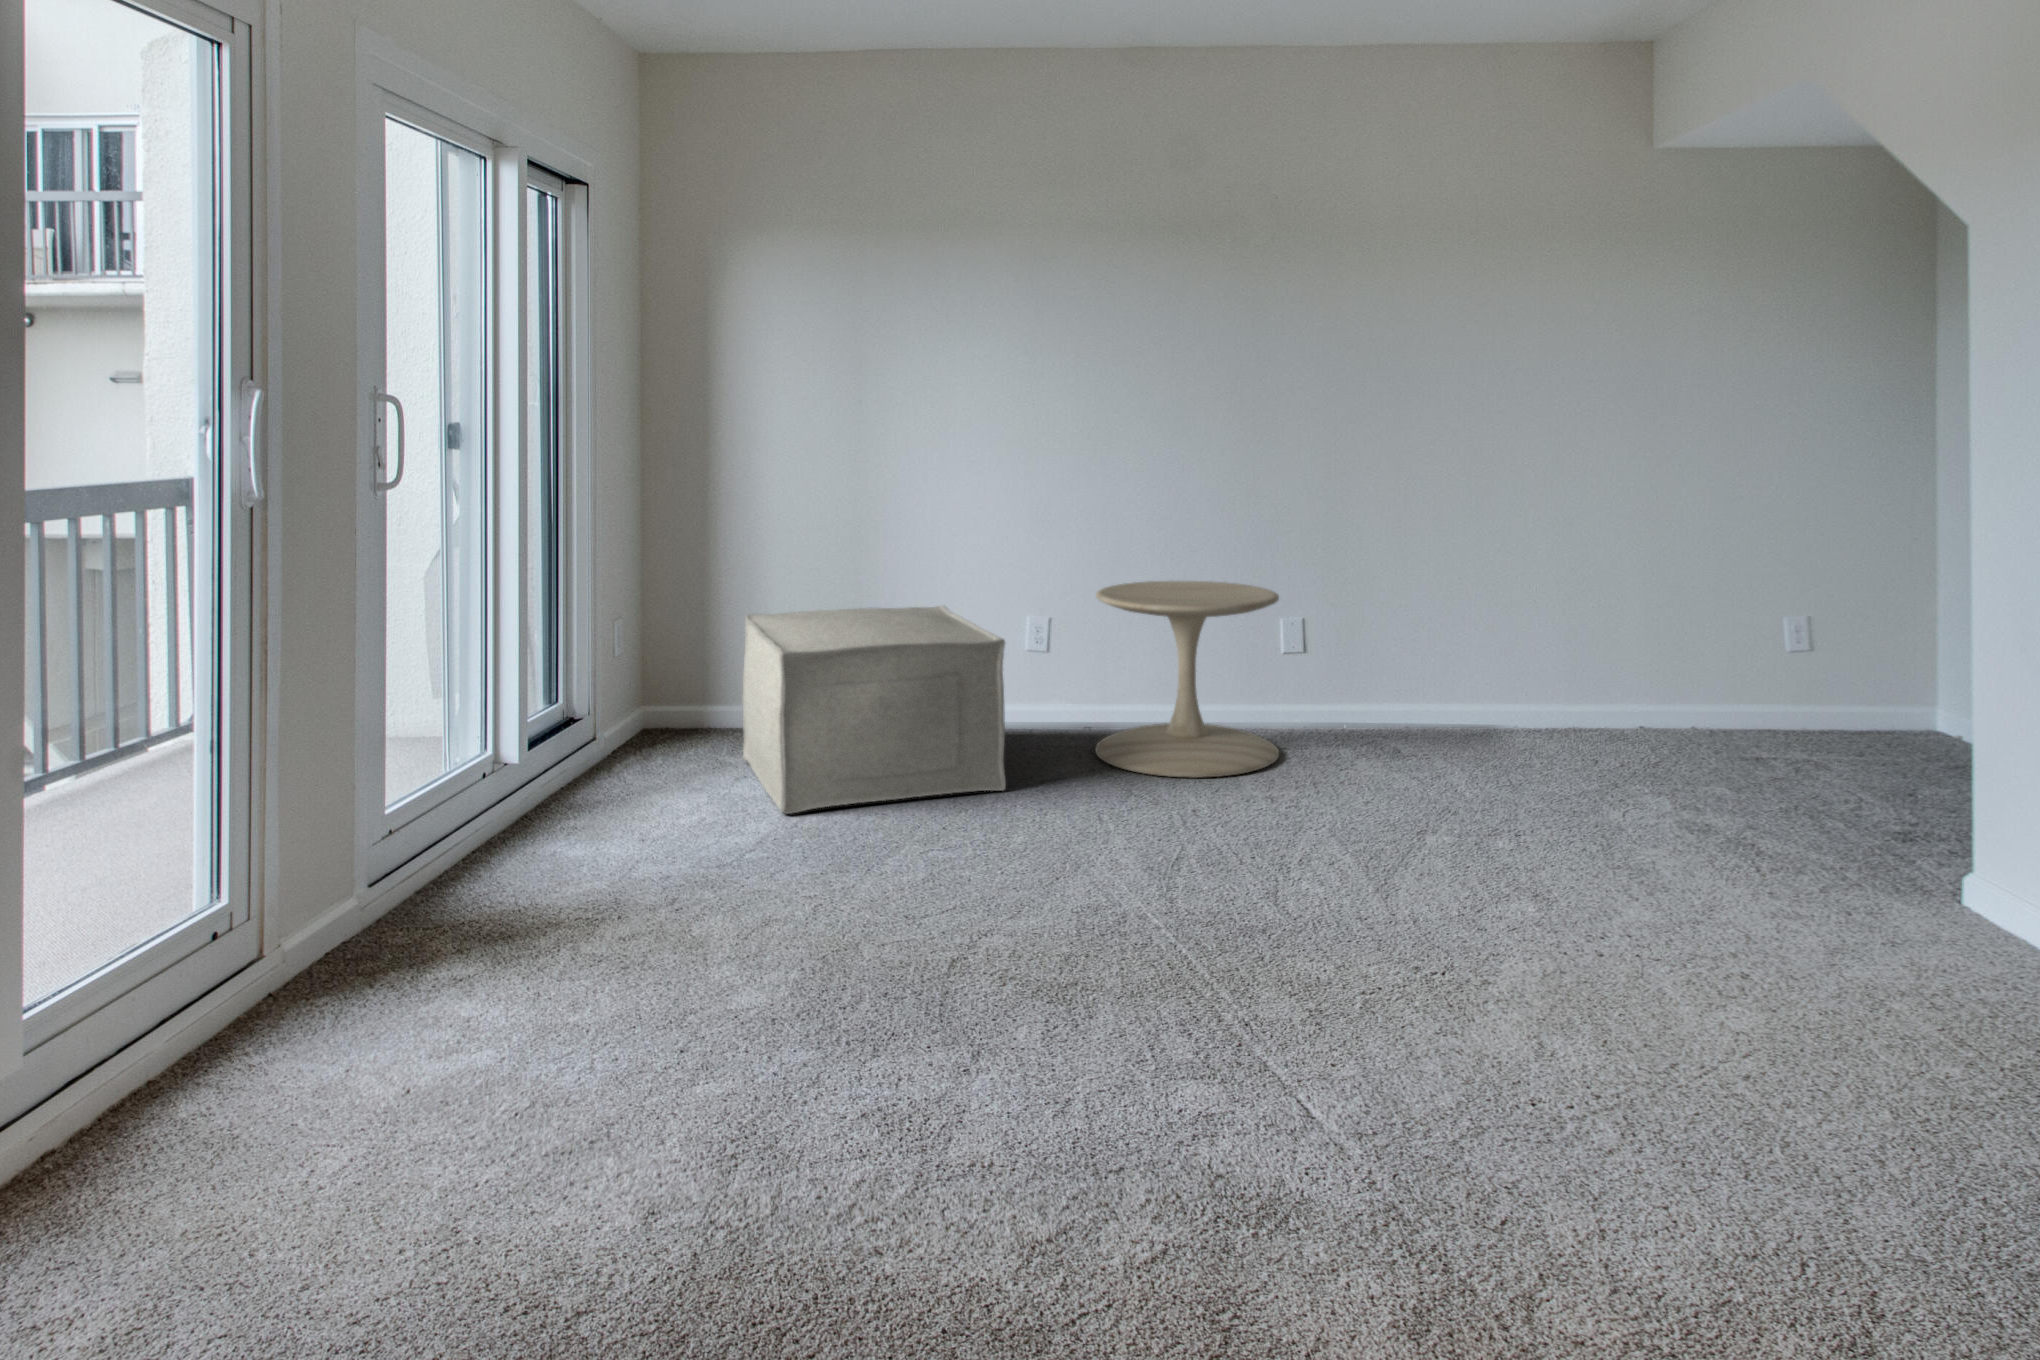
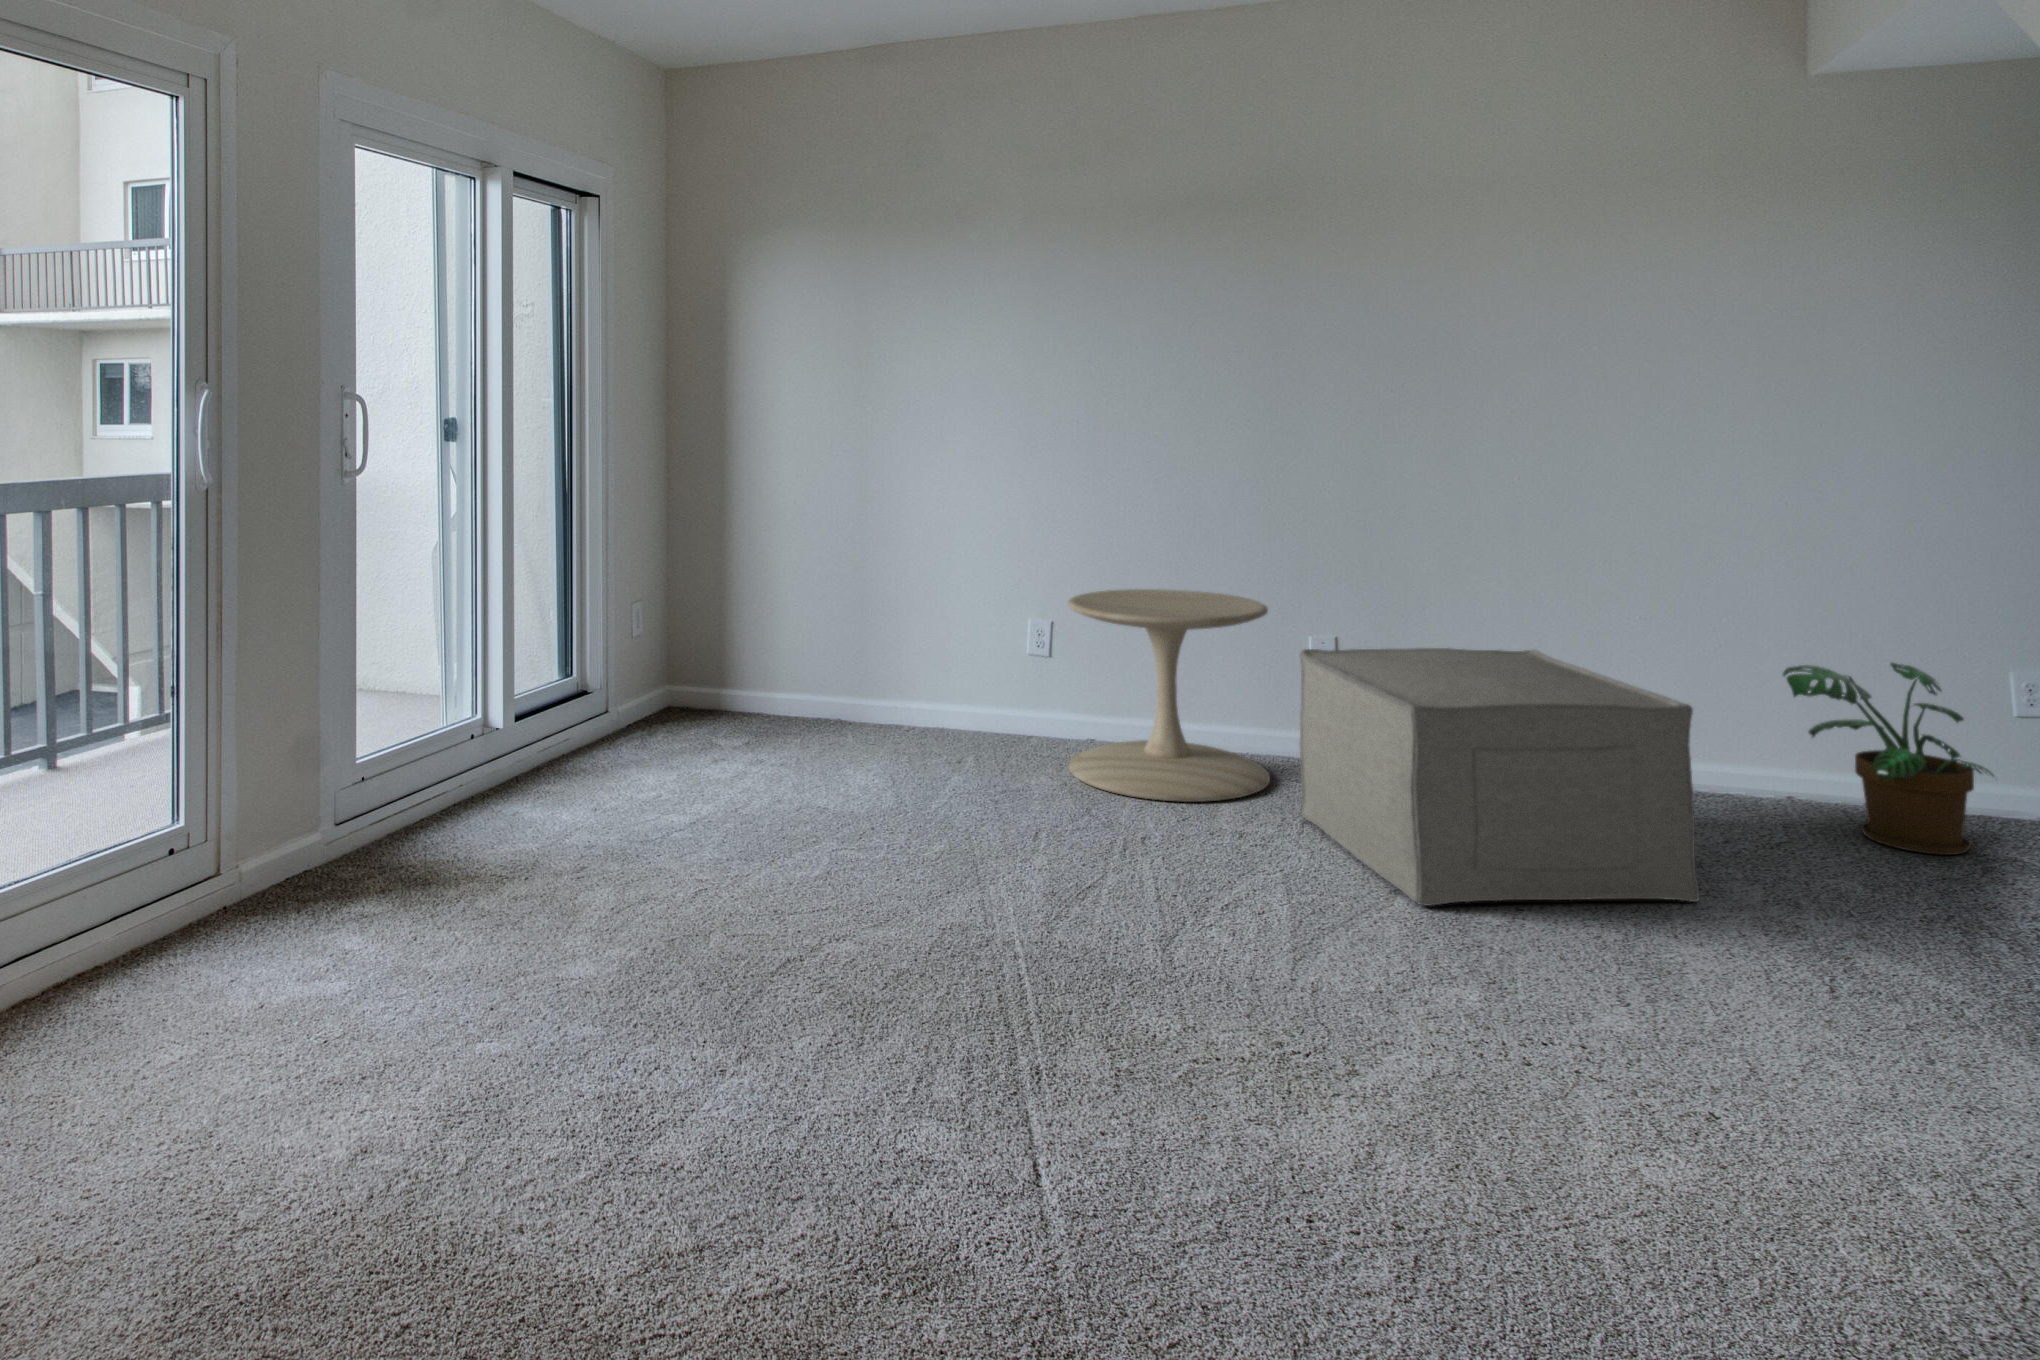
ottoman: present [742,606,1006,814] -> present [1299,648,1700,906]
potted plant: none [1684,614,1818,763] -> present [1783,663,1994,855]

